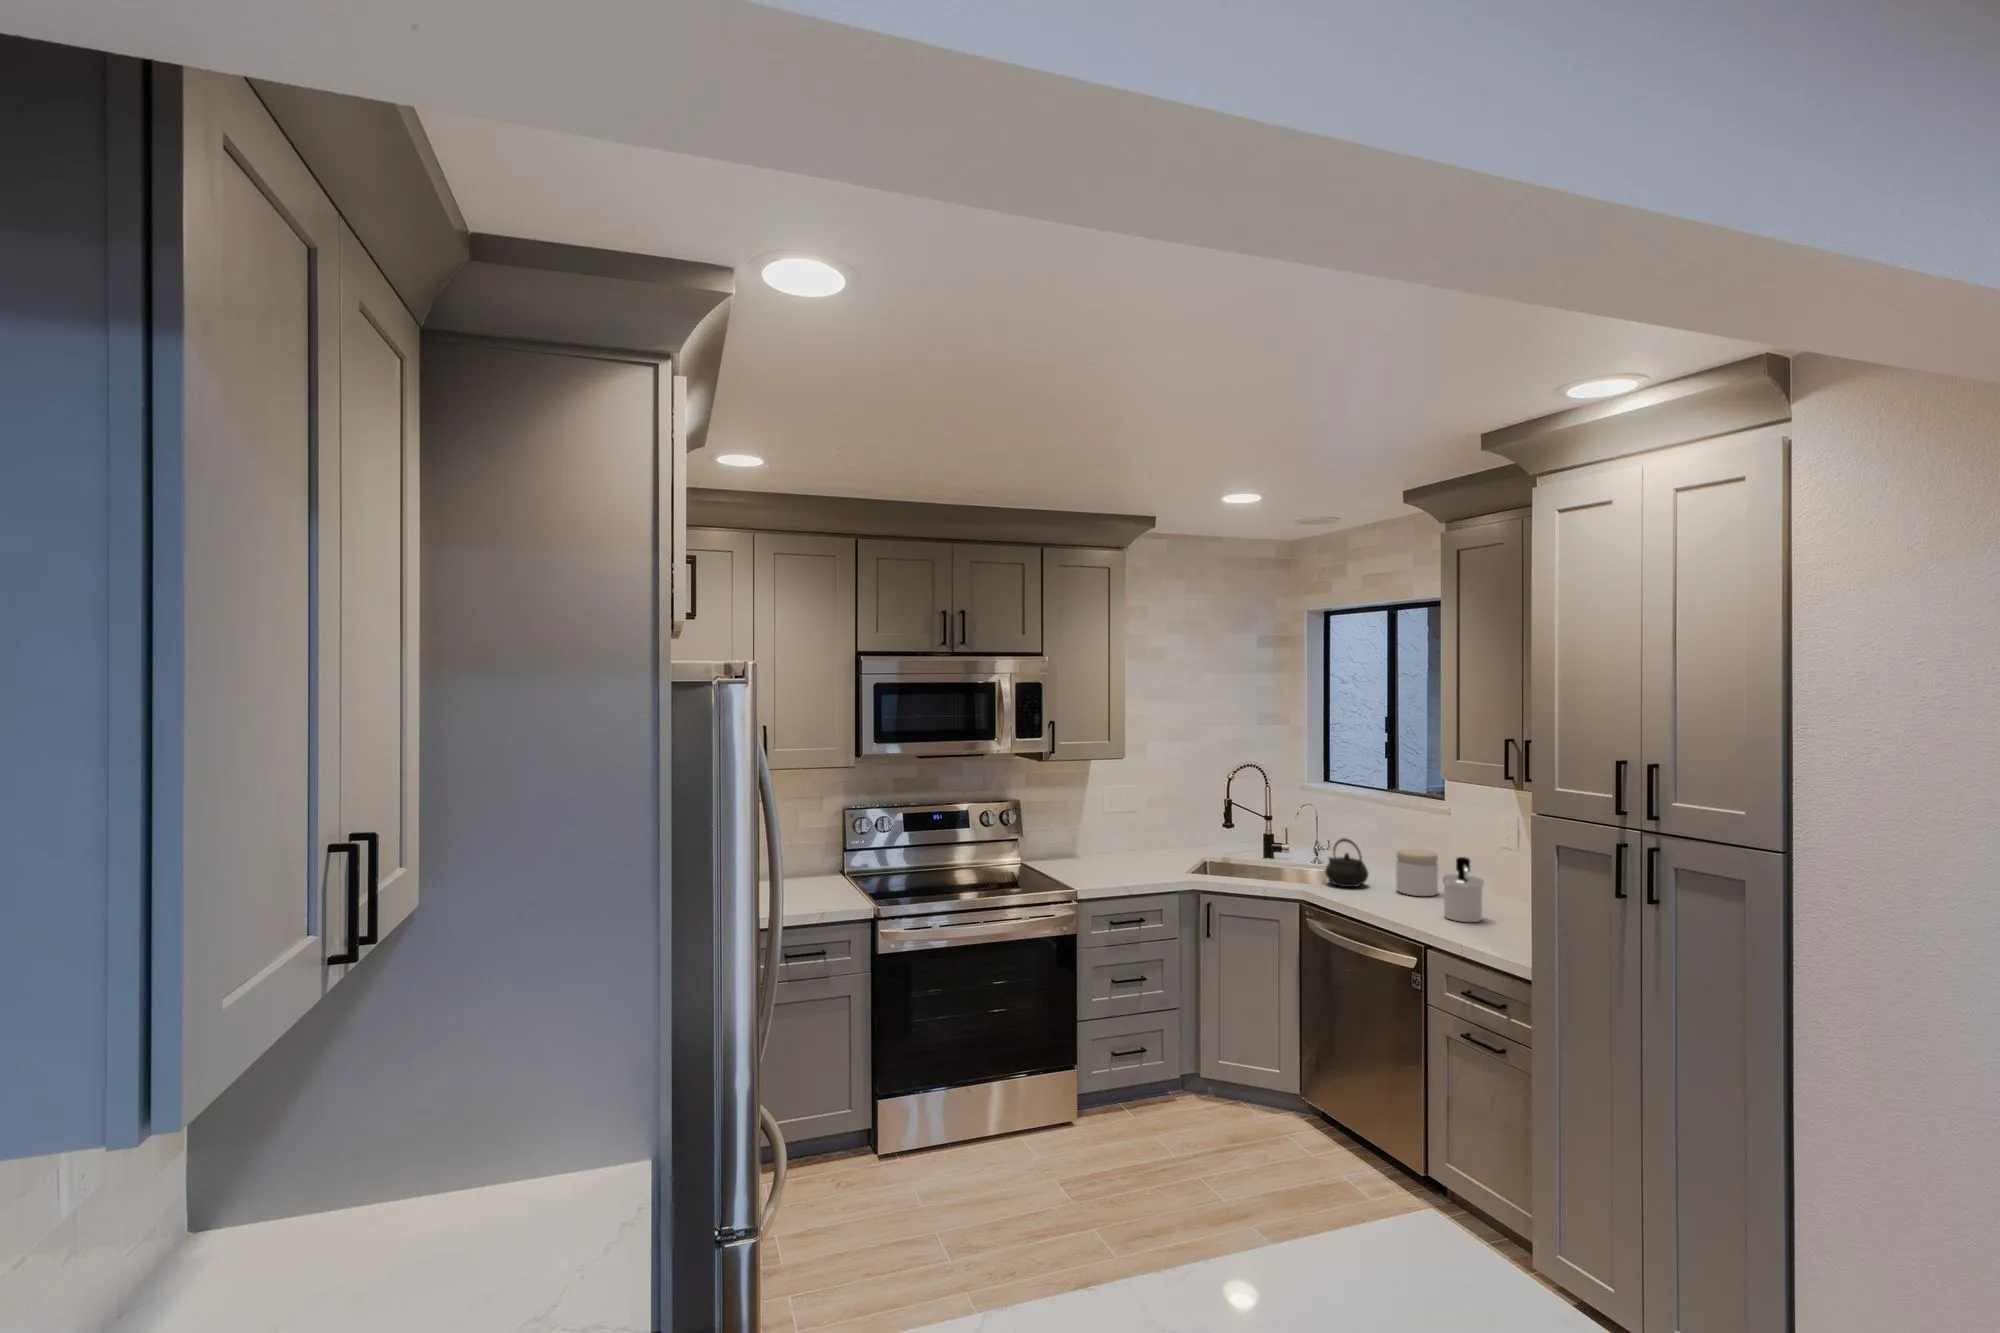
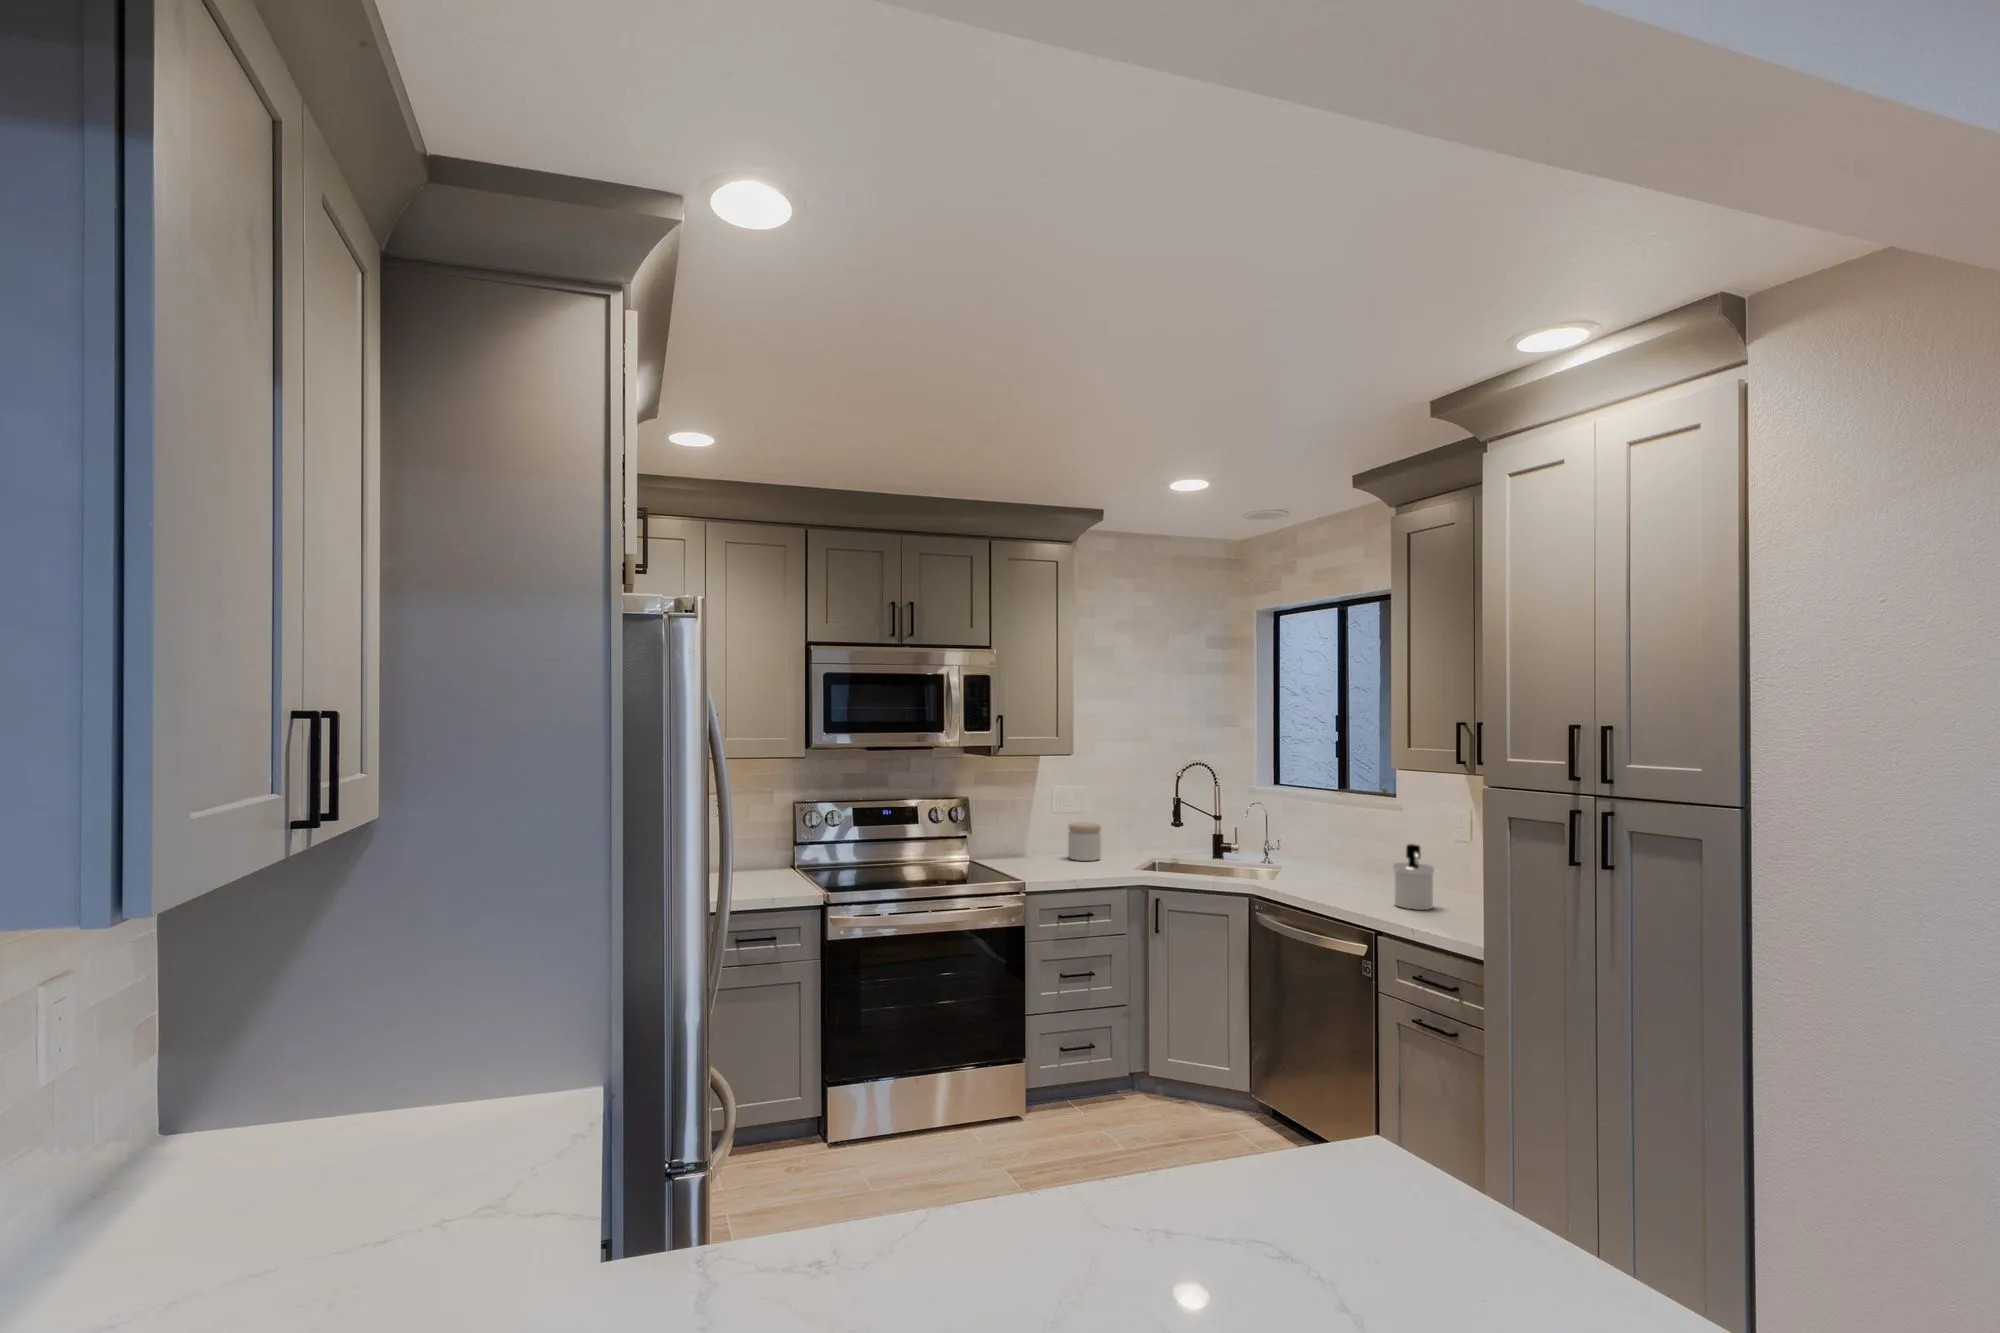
kettle: present [1325,838,1368,887] -> none [1276,832,1319,880]
jar: present [1396,849,1438,896] -> present [1068,823,1101,861]

